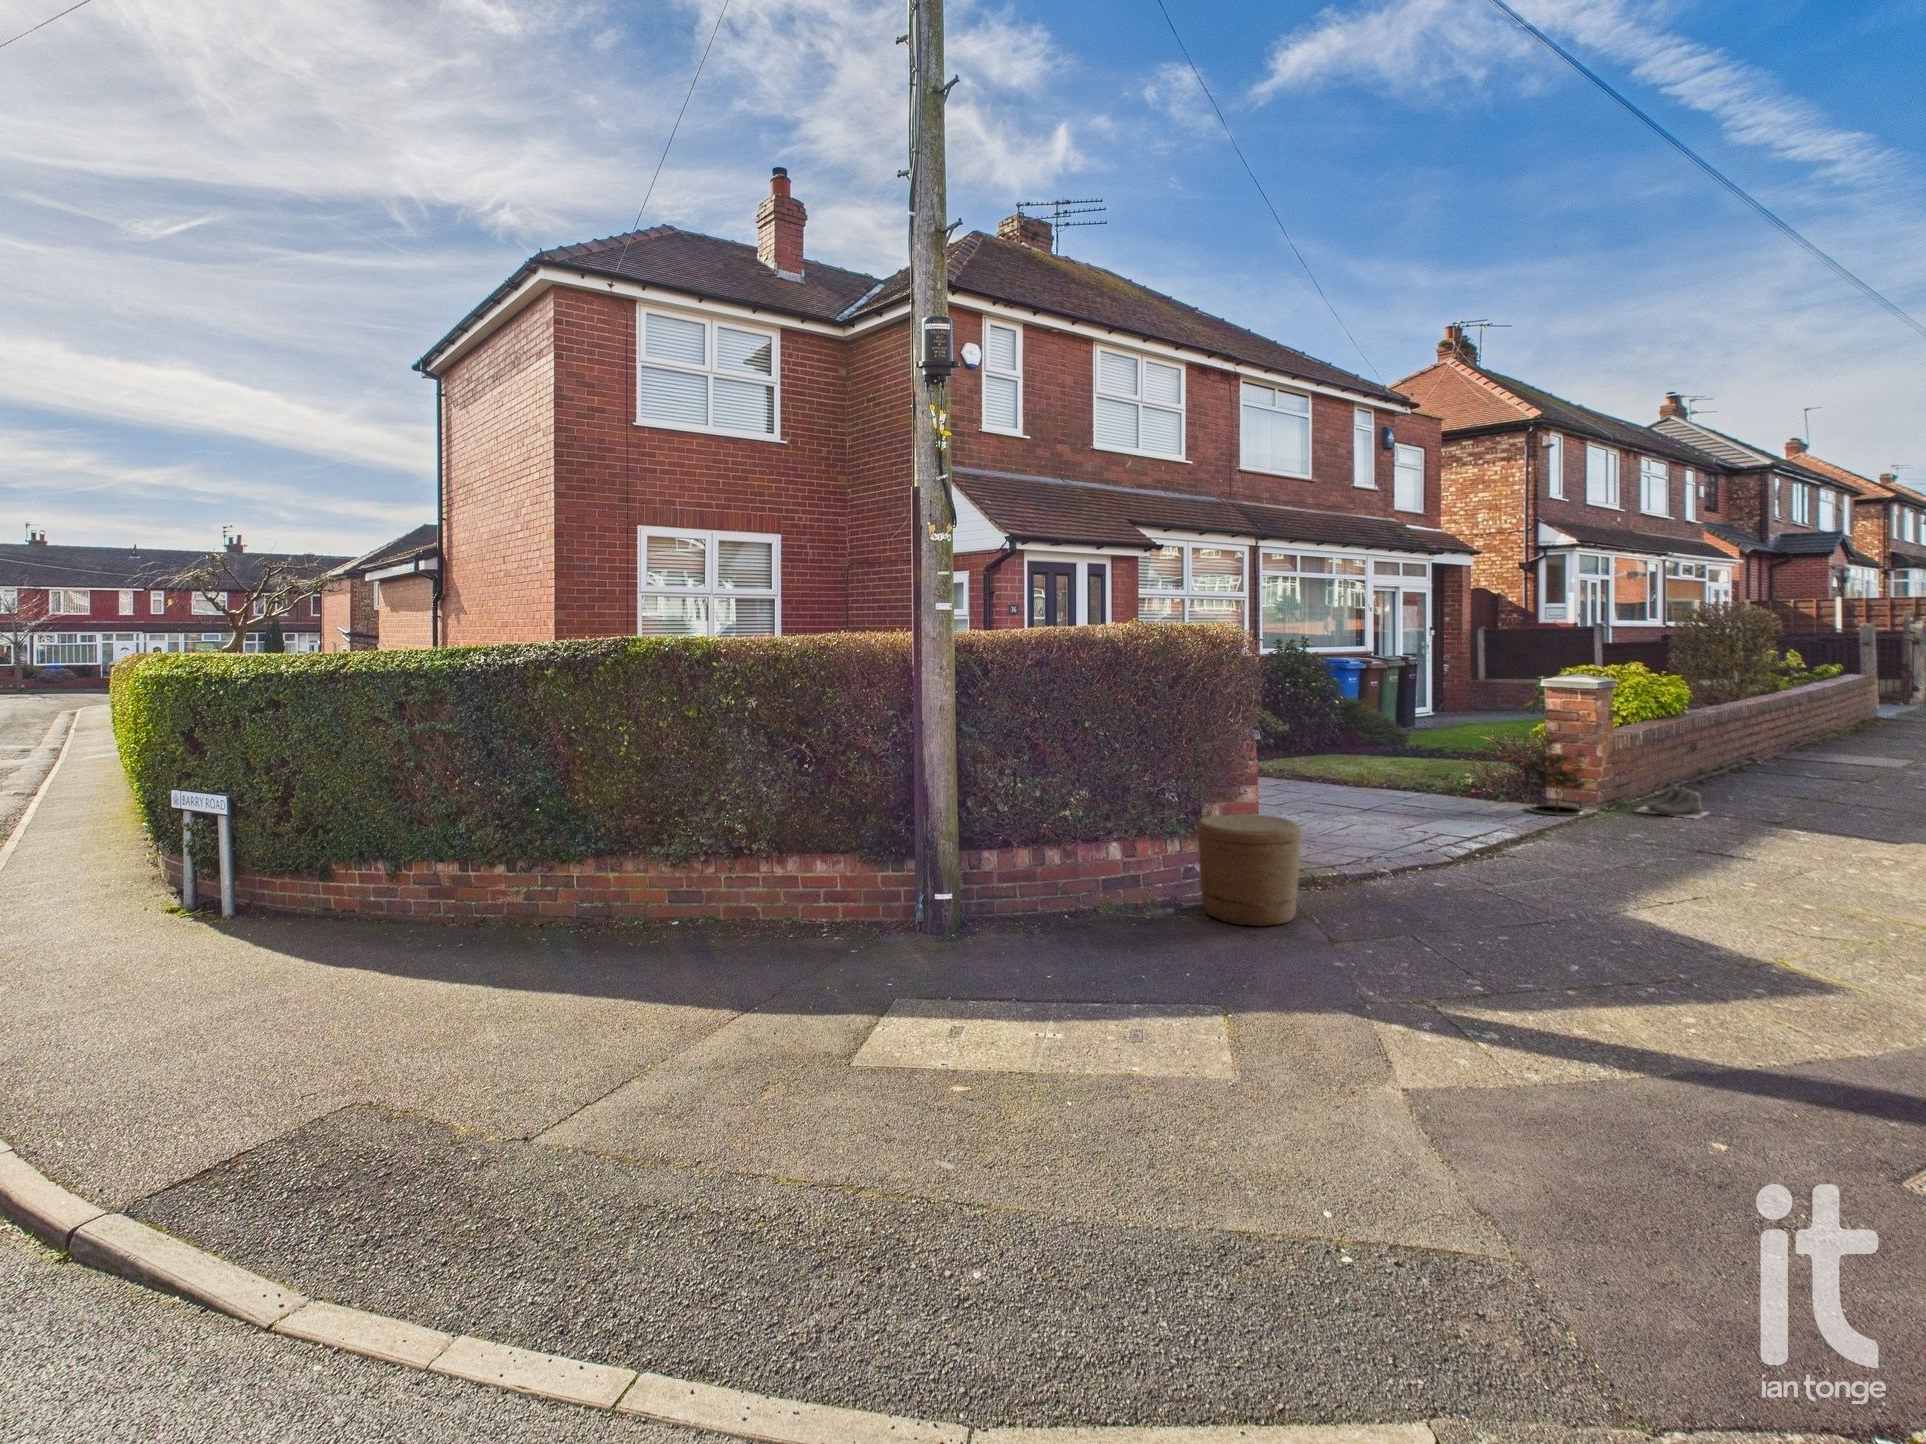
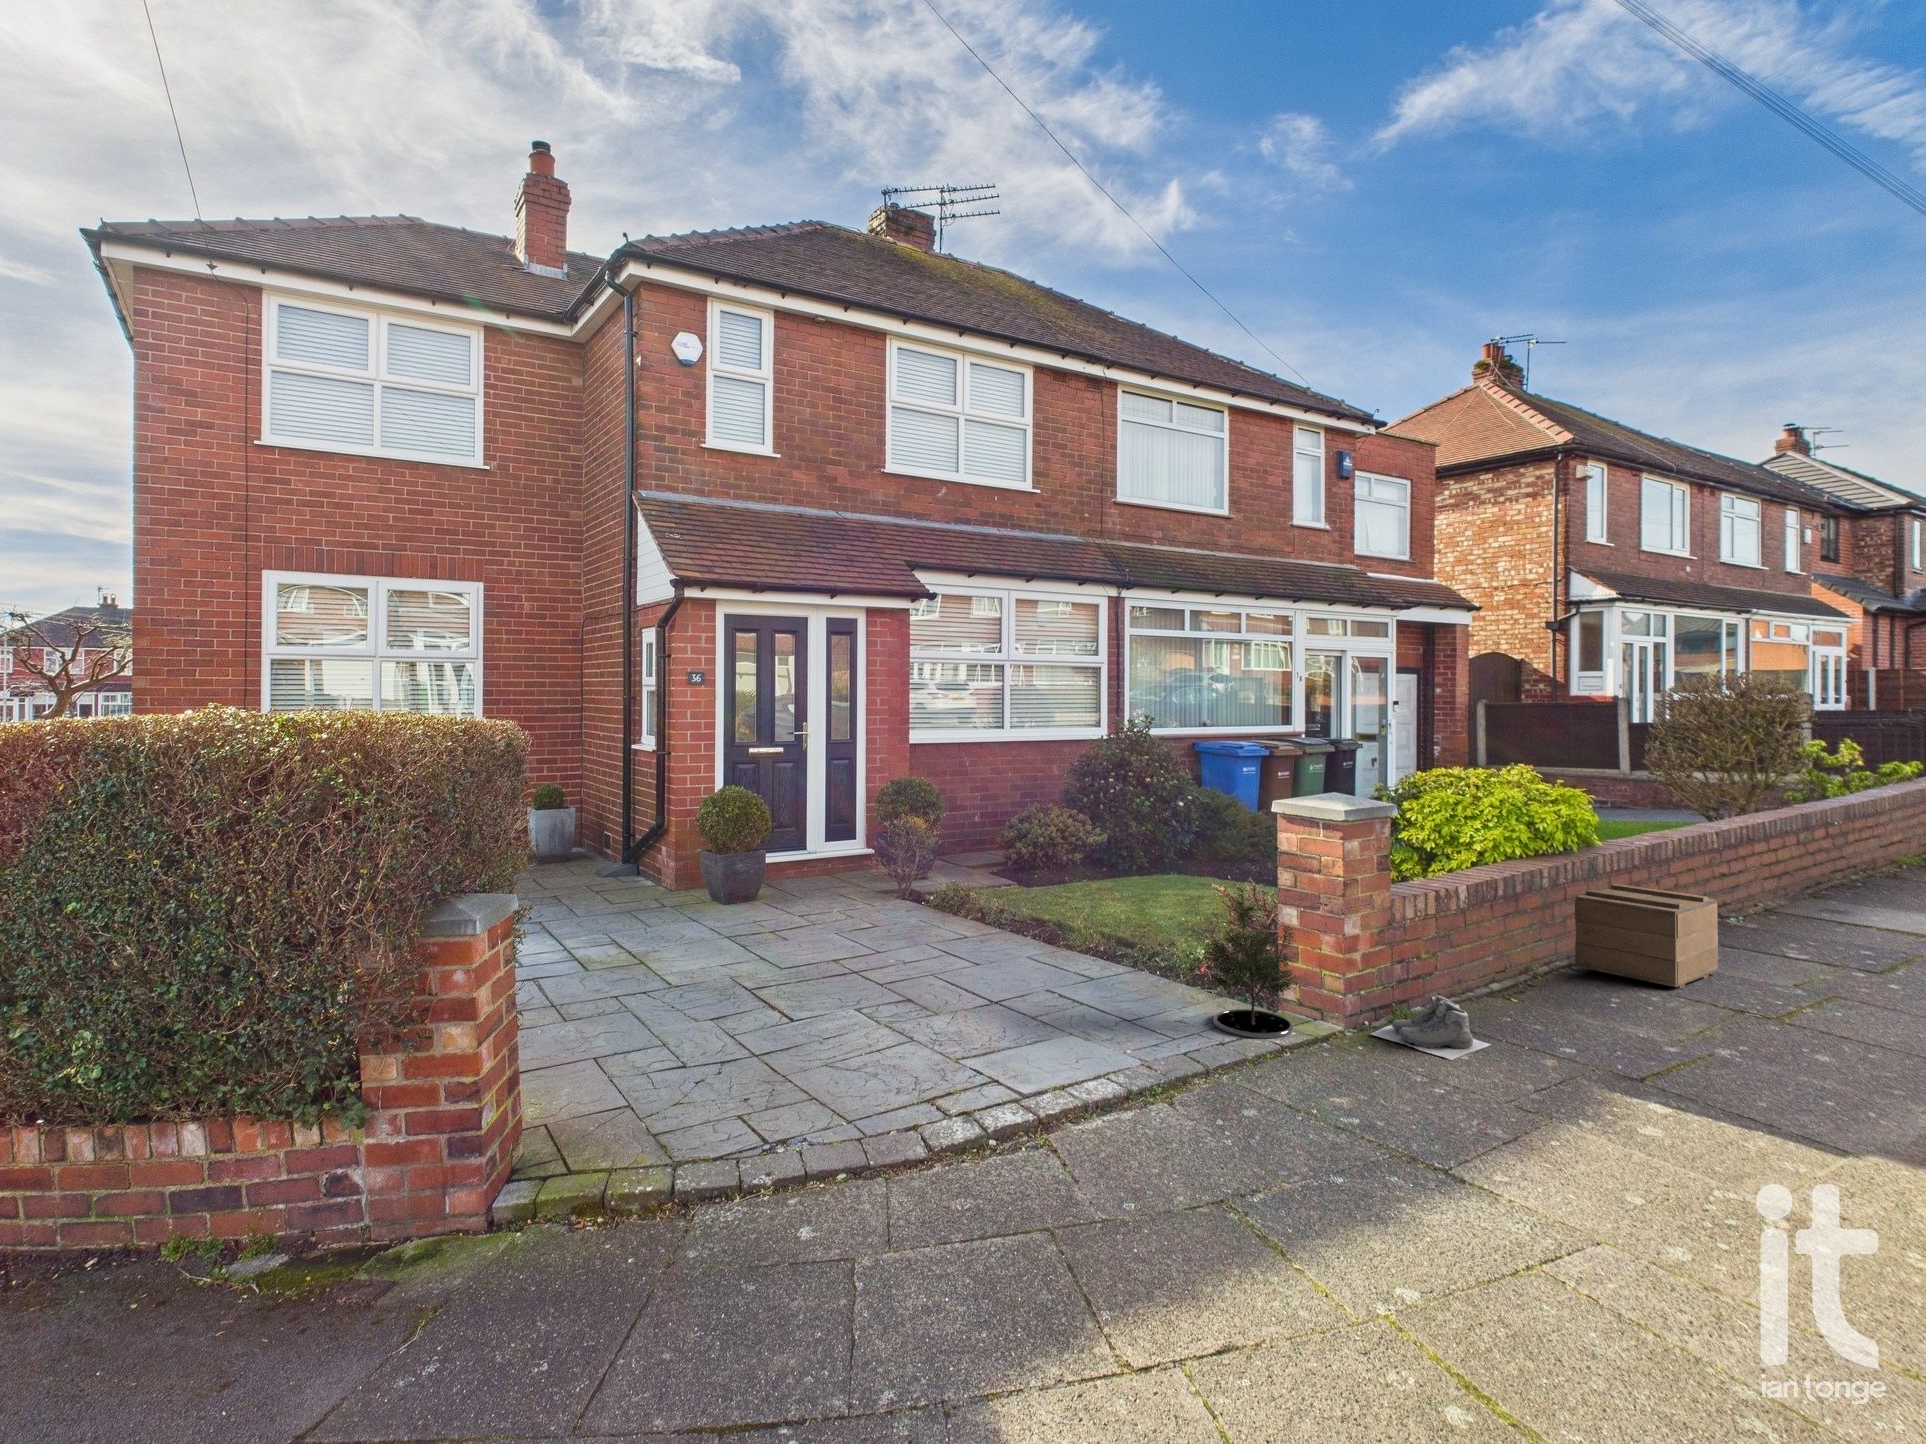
wooden crate: none [1711,729,1801,788] -> present [1575,884,1718,988]
woven basket: present [1196,814,1301,927] -> none [108,1093,345,1365]

